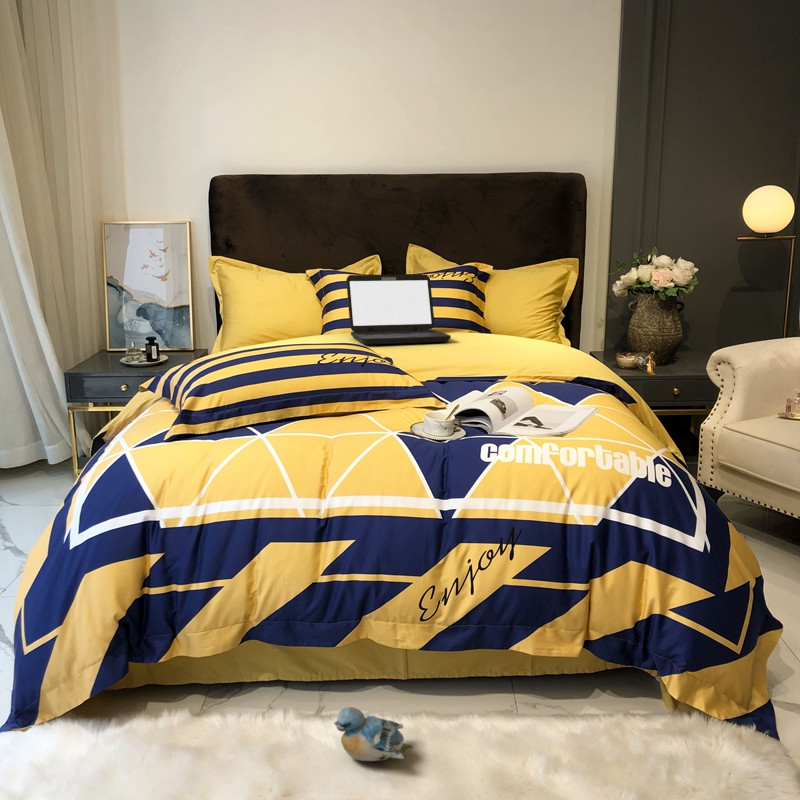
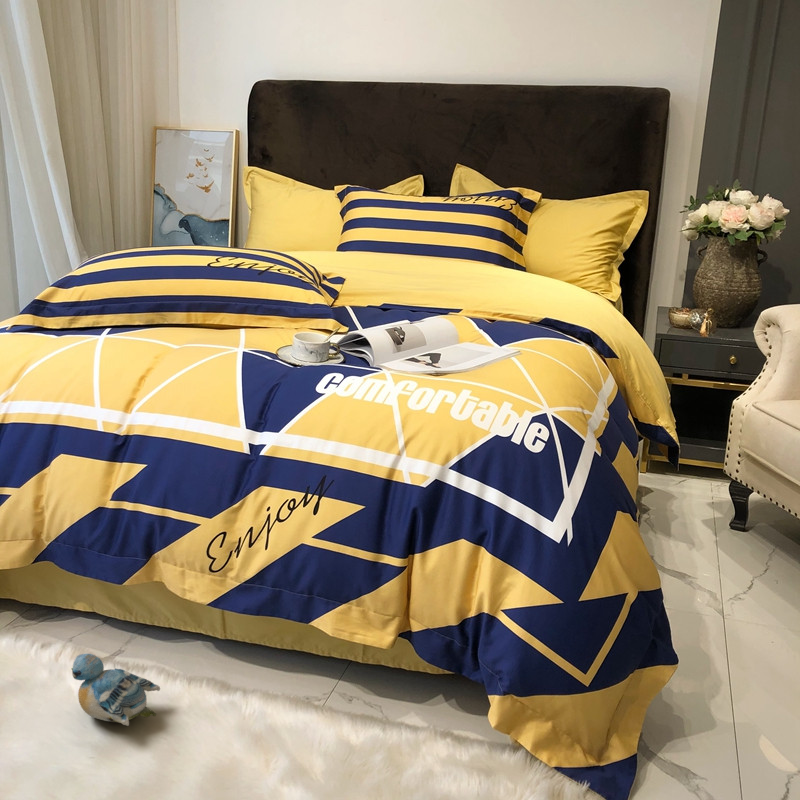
laptop: present [346,274,451,344] -> none [338,189,444,269]

